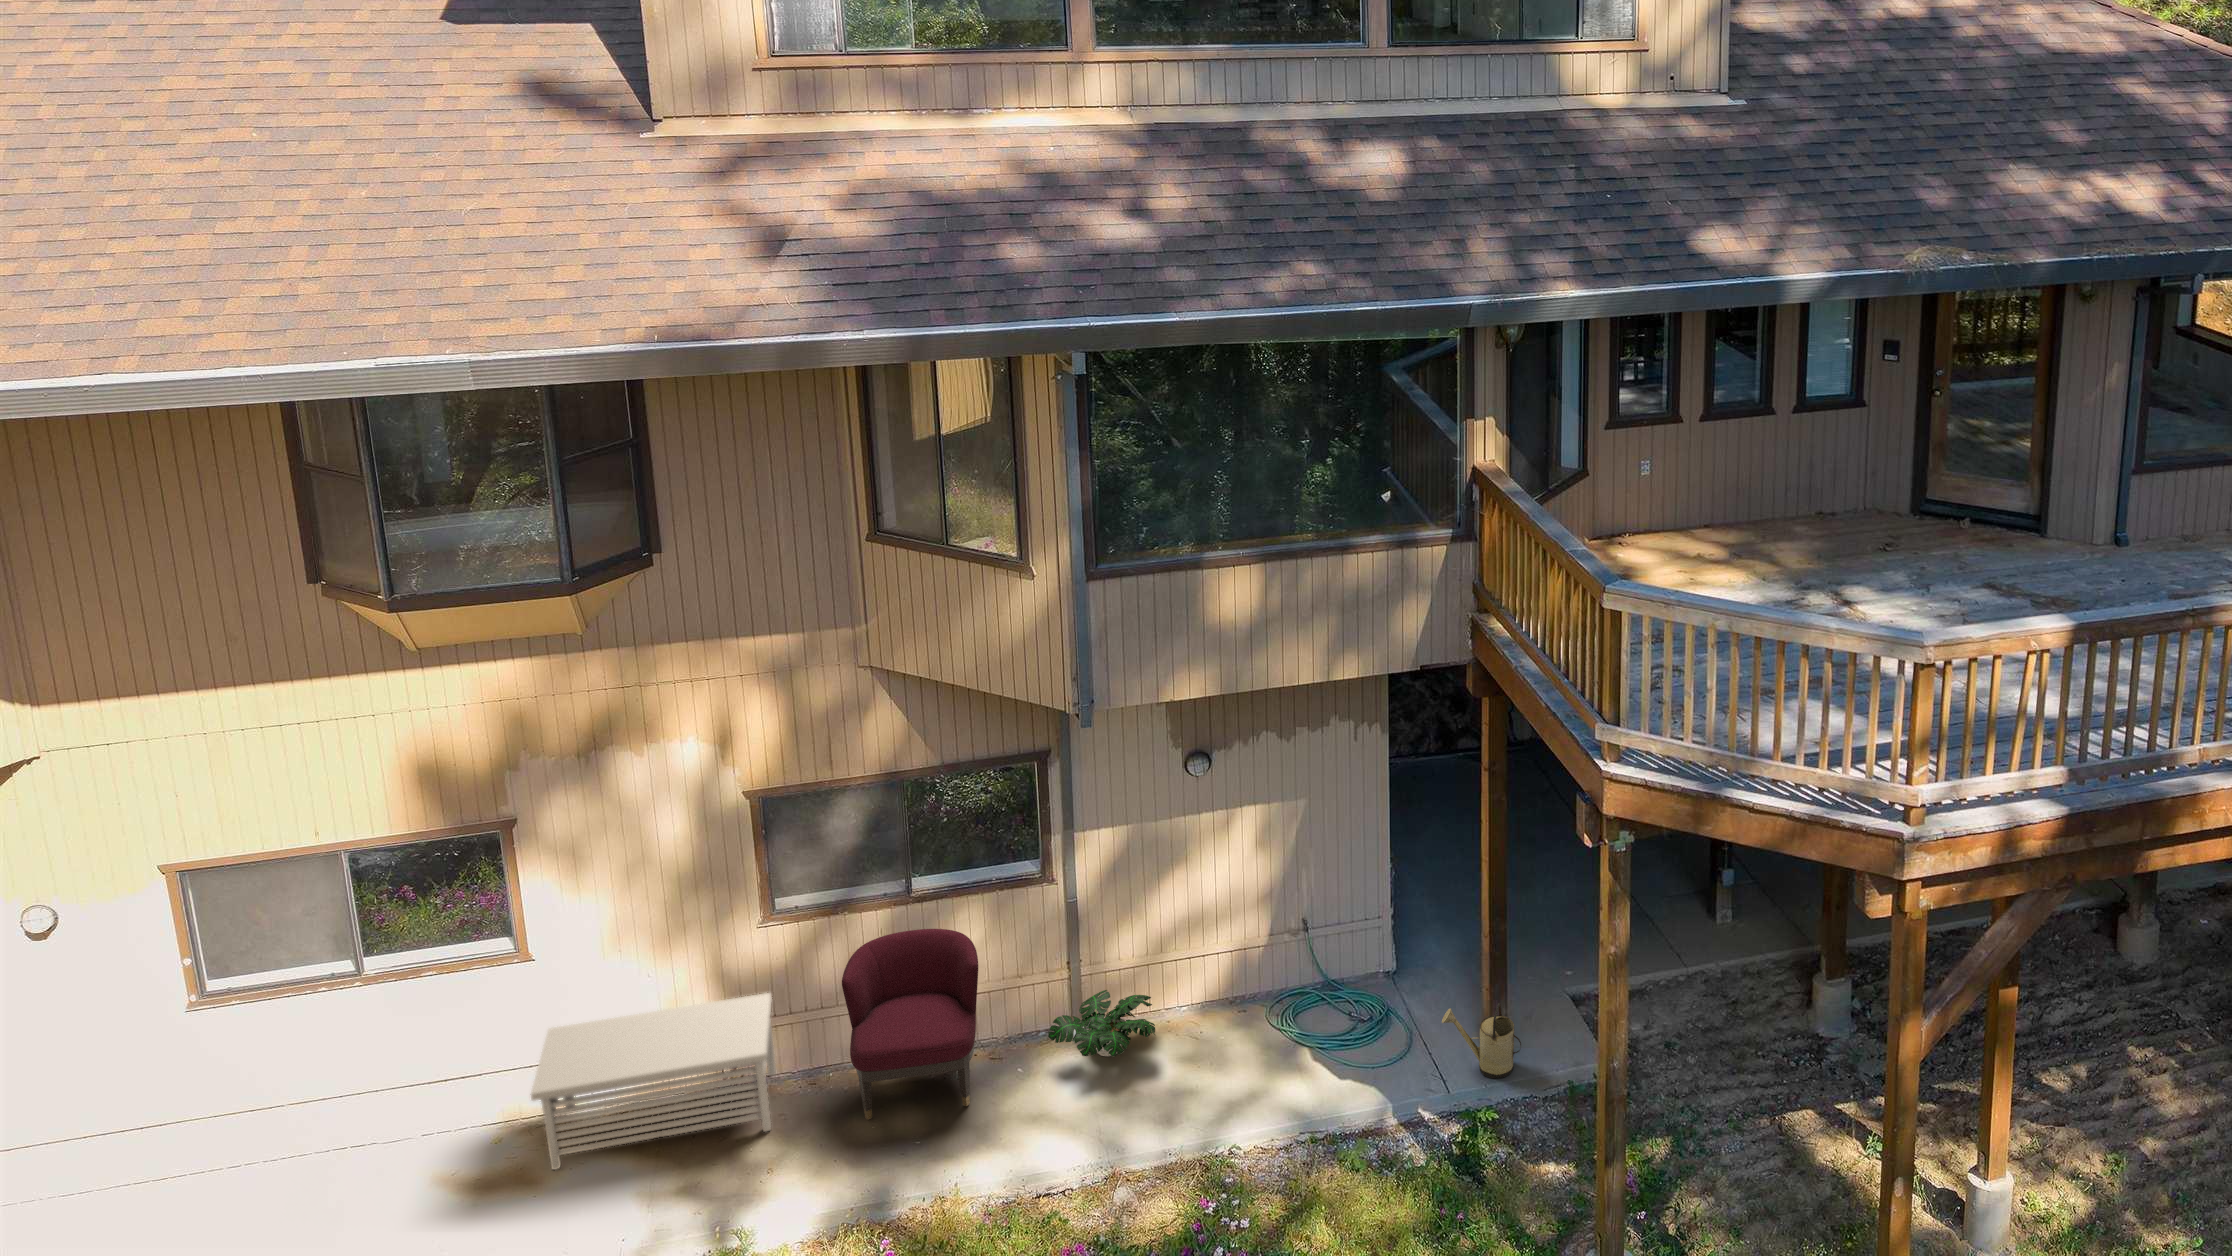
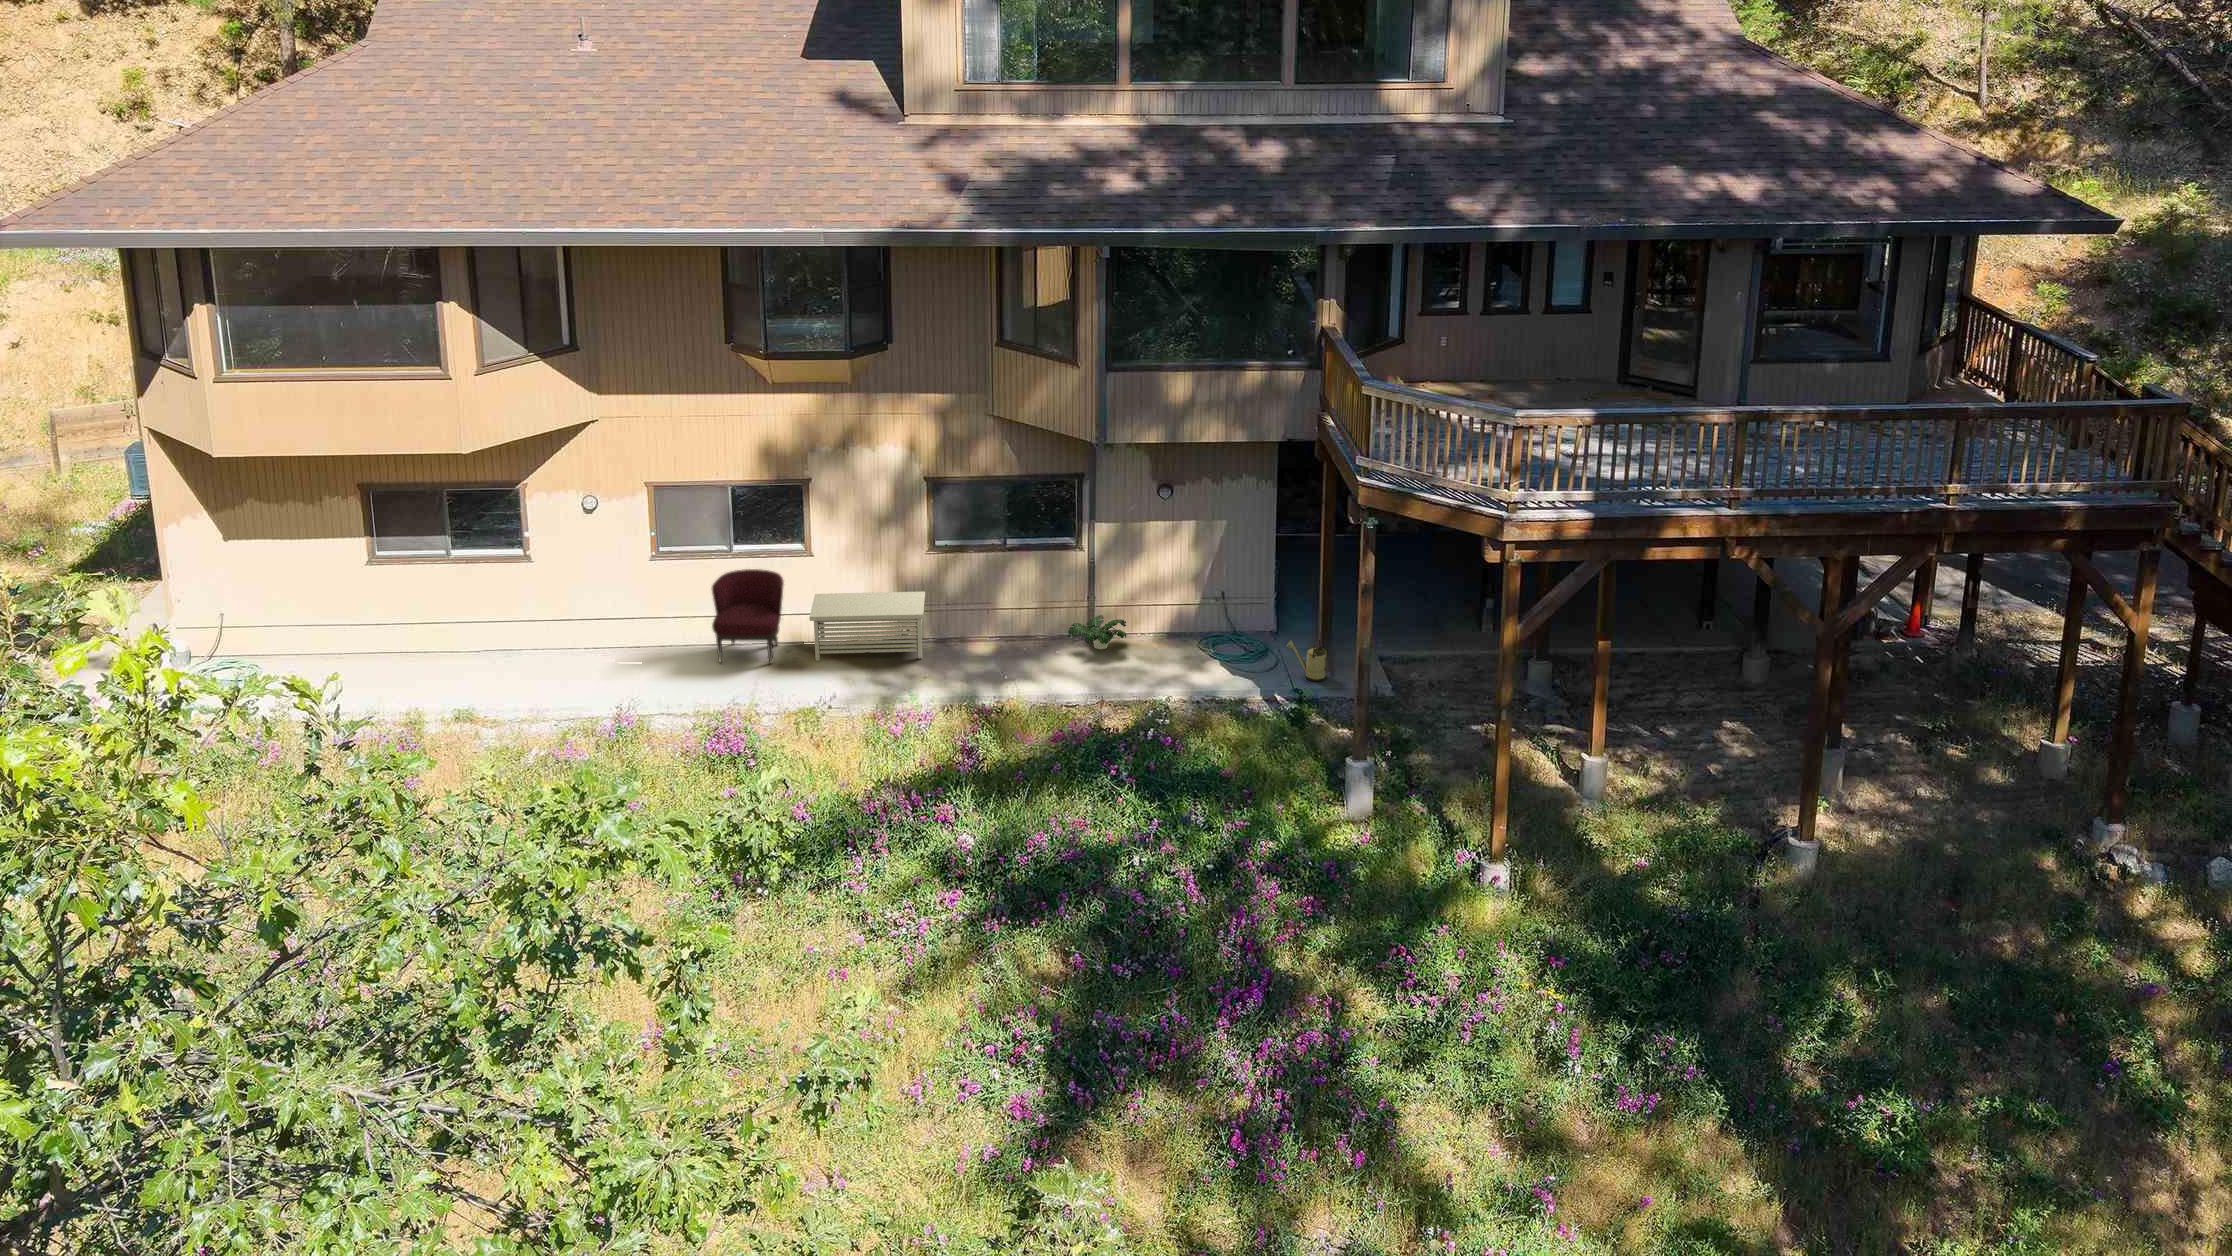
chair: present [842,929,978,1120] -> present [712,569,784,663]

